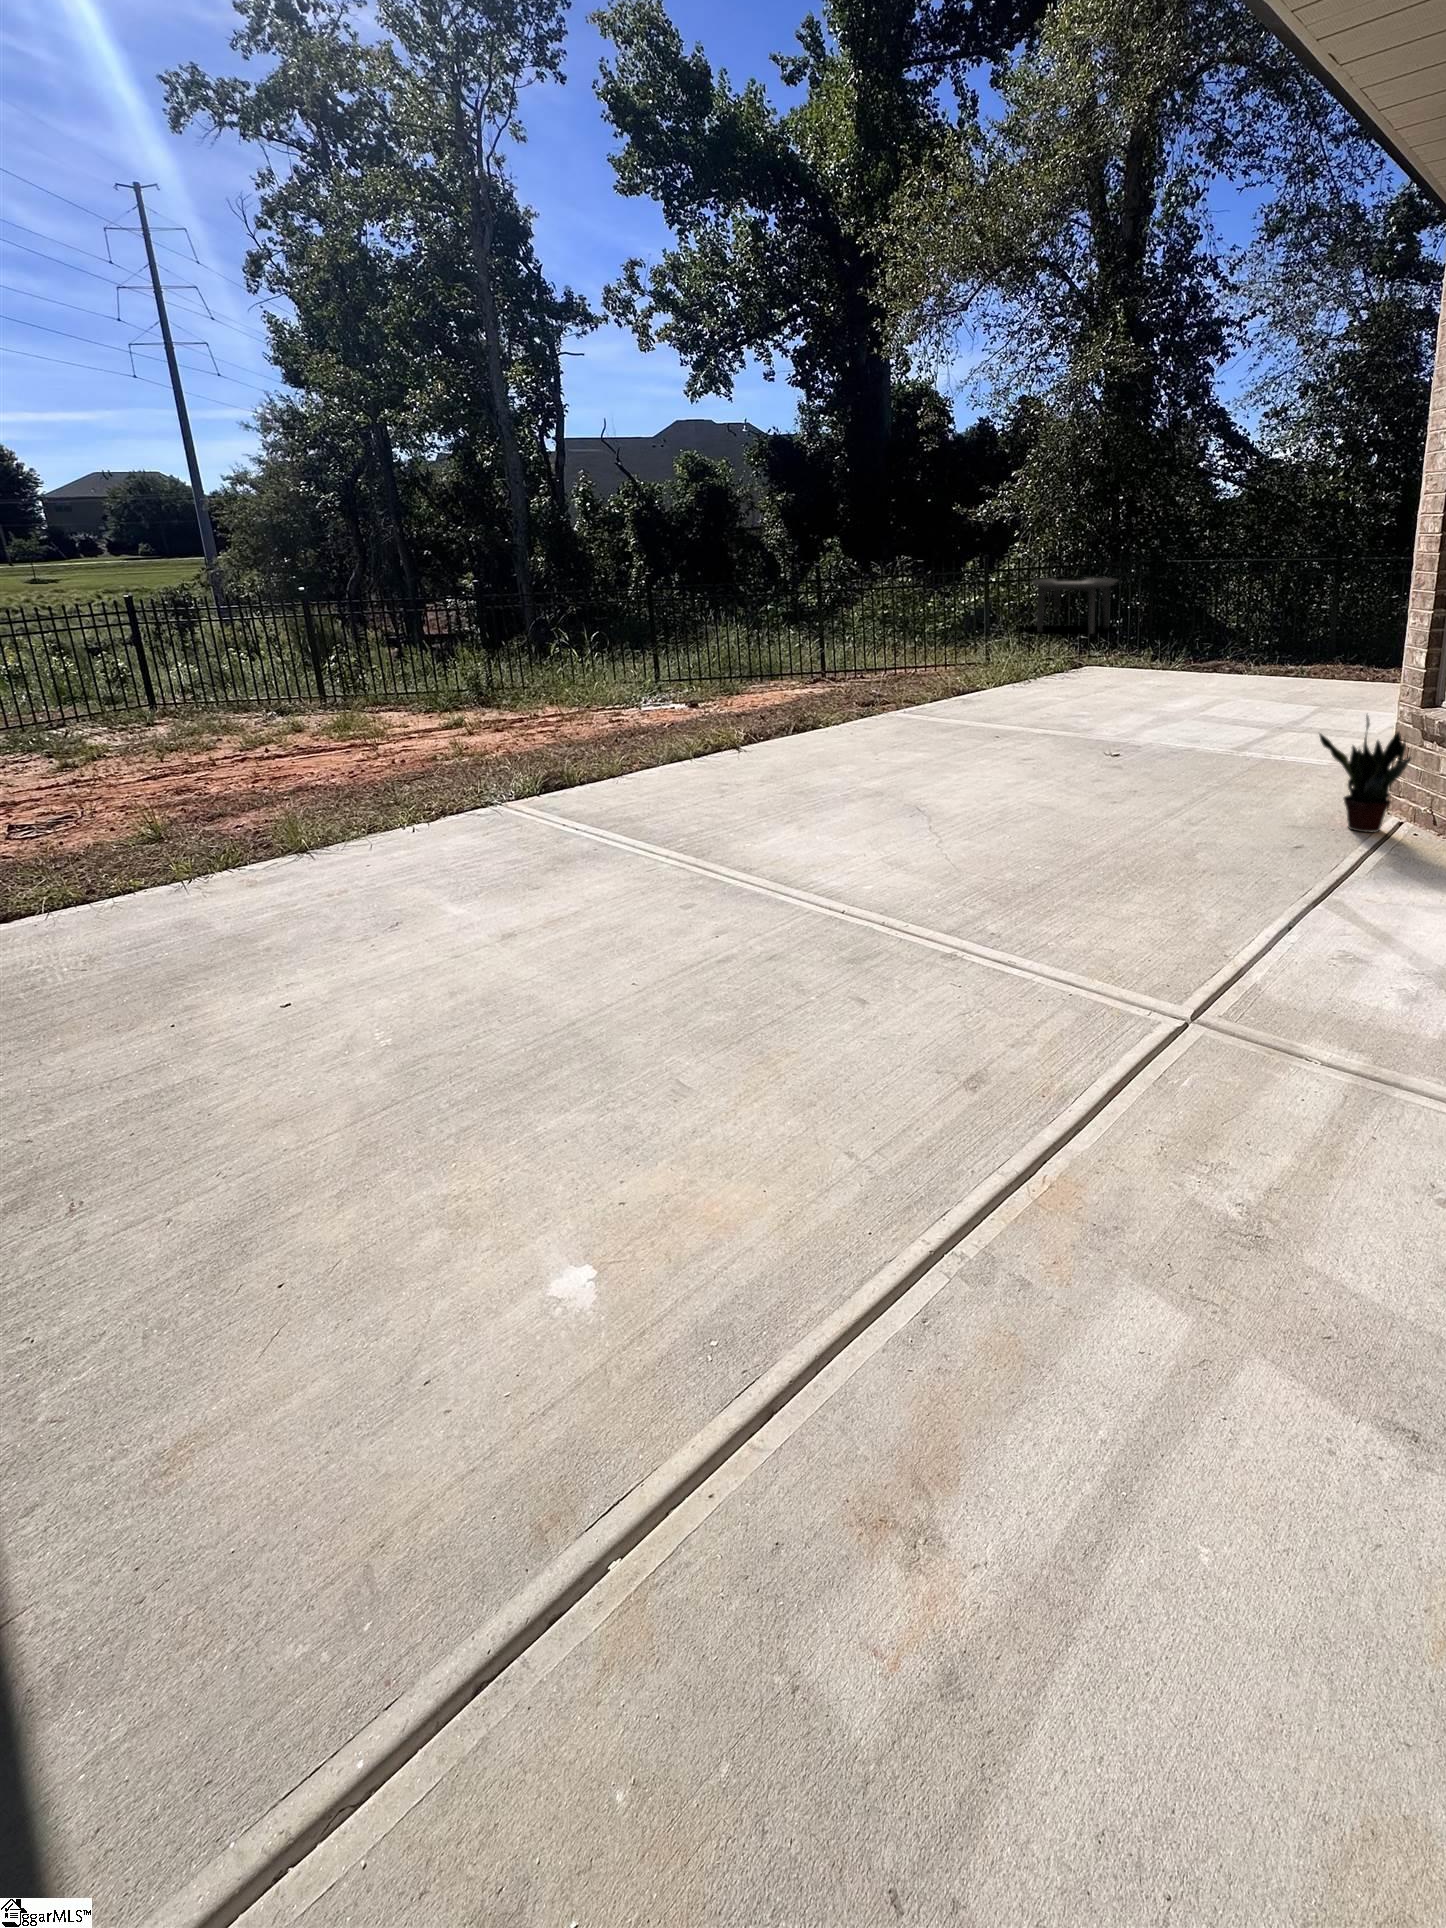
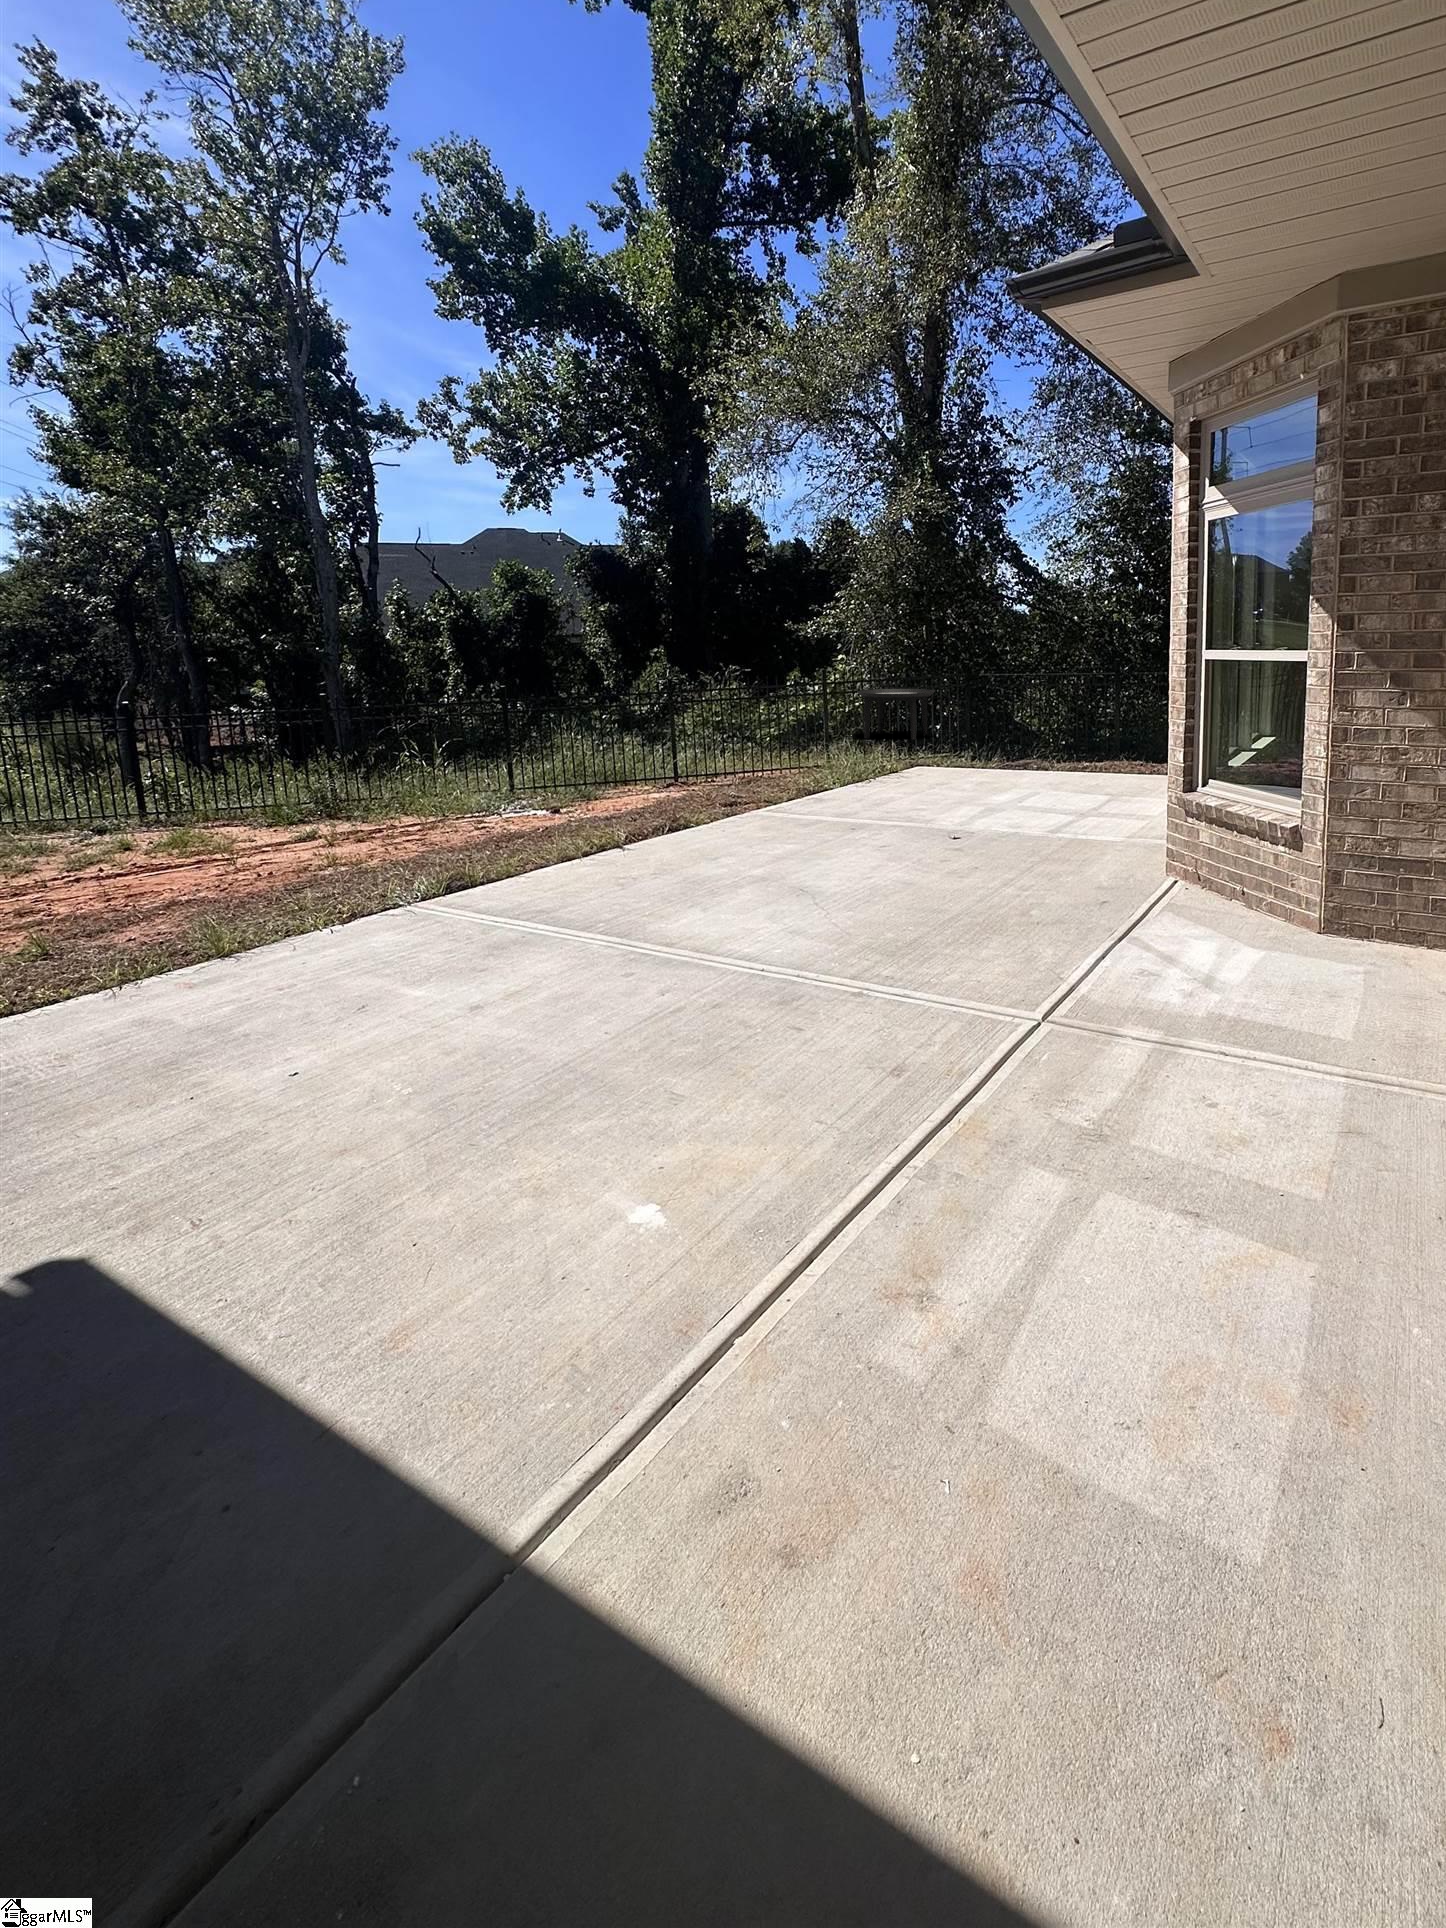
potted plant: present [1319,716,1411,833] -> none [1113,799,1181,891]

